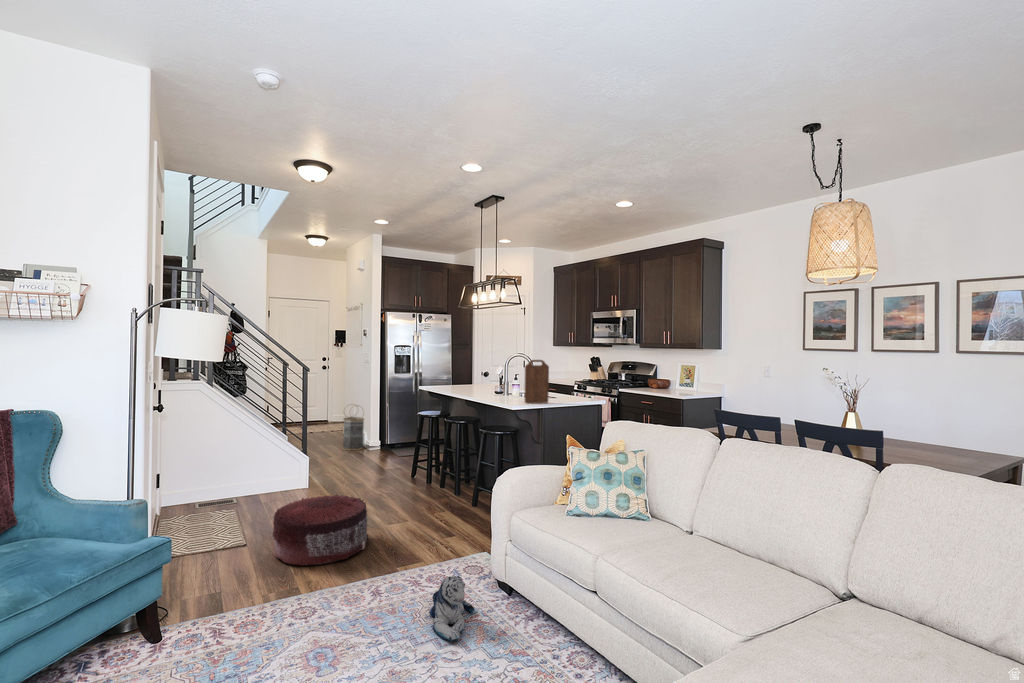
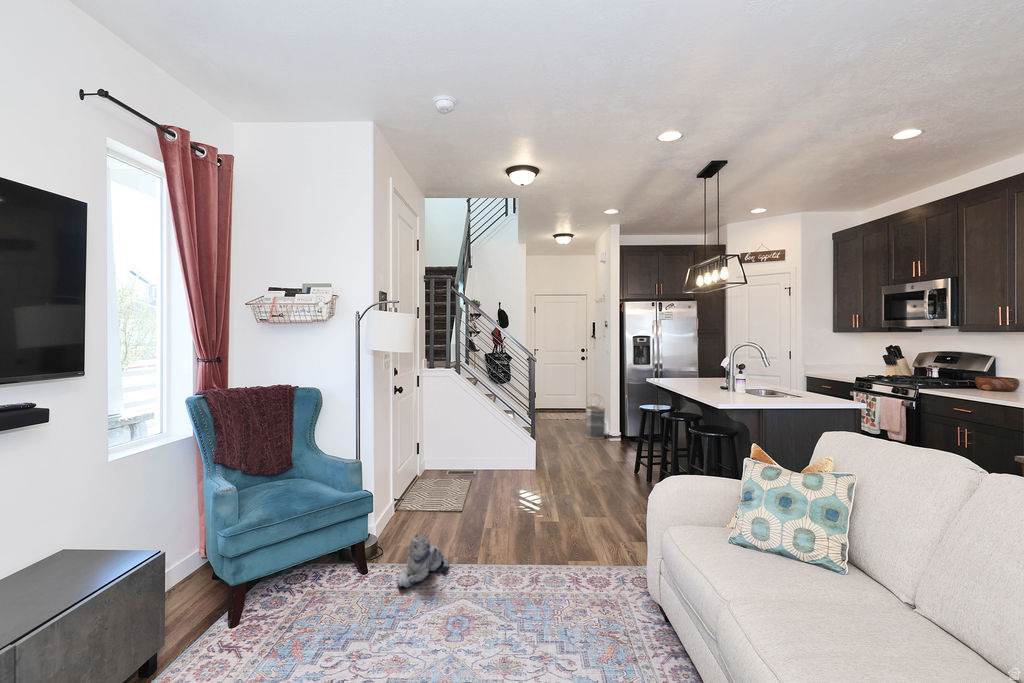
cutting board: present [525,360,549,403] -> none [741,352,775,404]
pouf: present [273,494,368,566] -> none [471,476,559,541]
plush toy: present [429,576,474,641] -> present [398,535,449,587]

